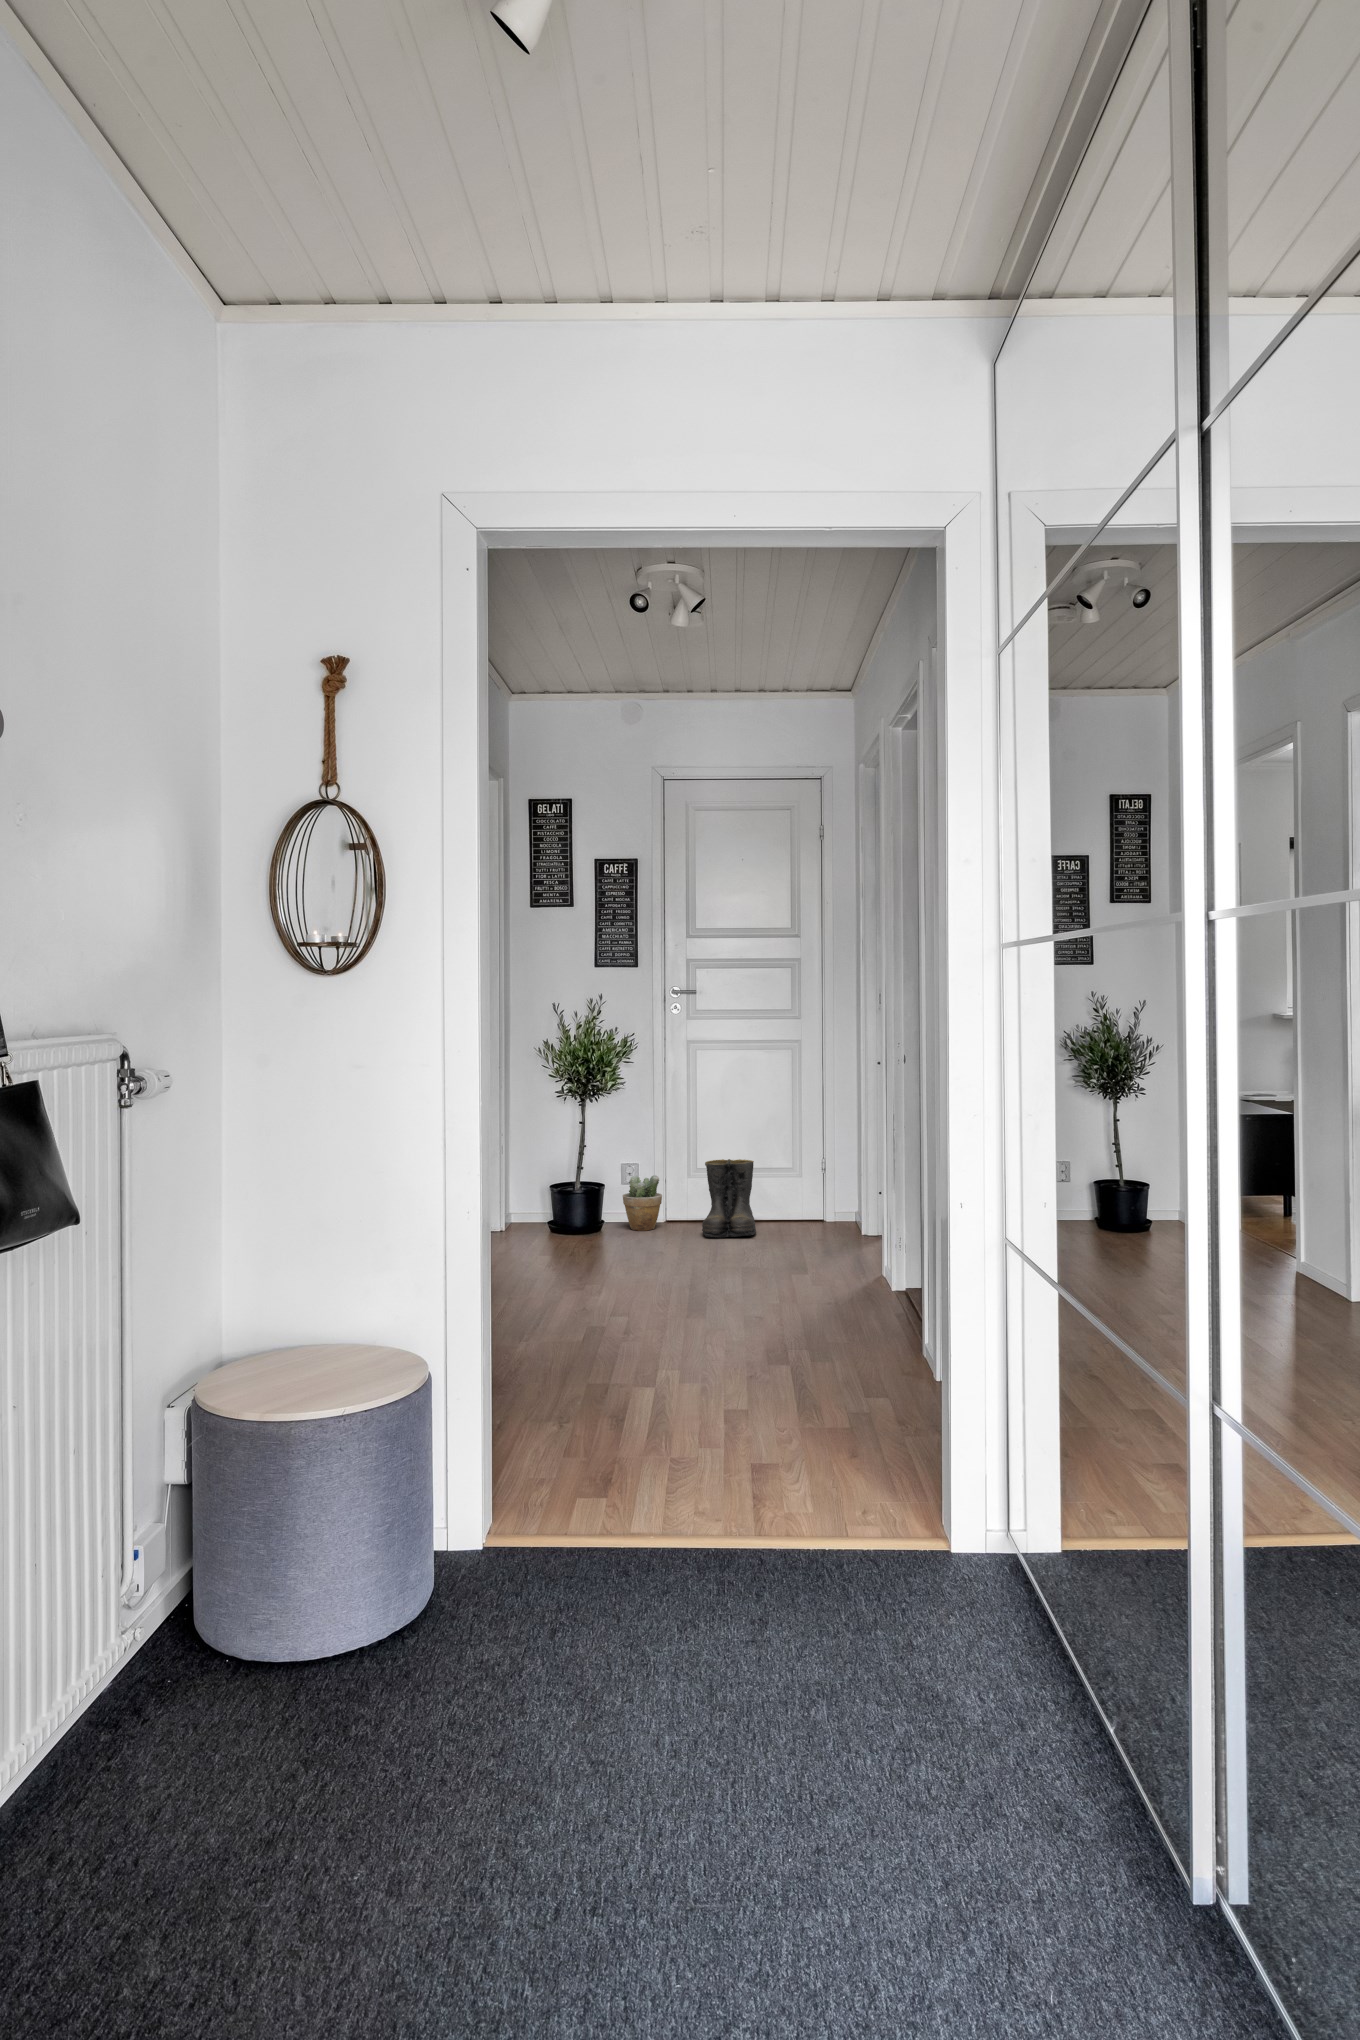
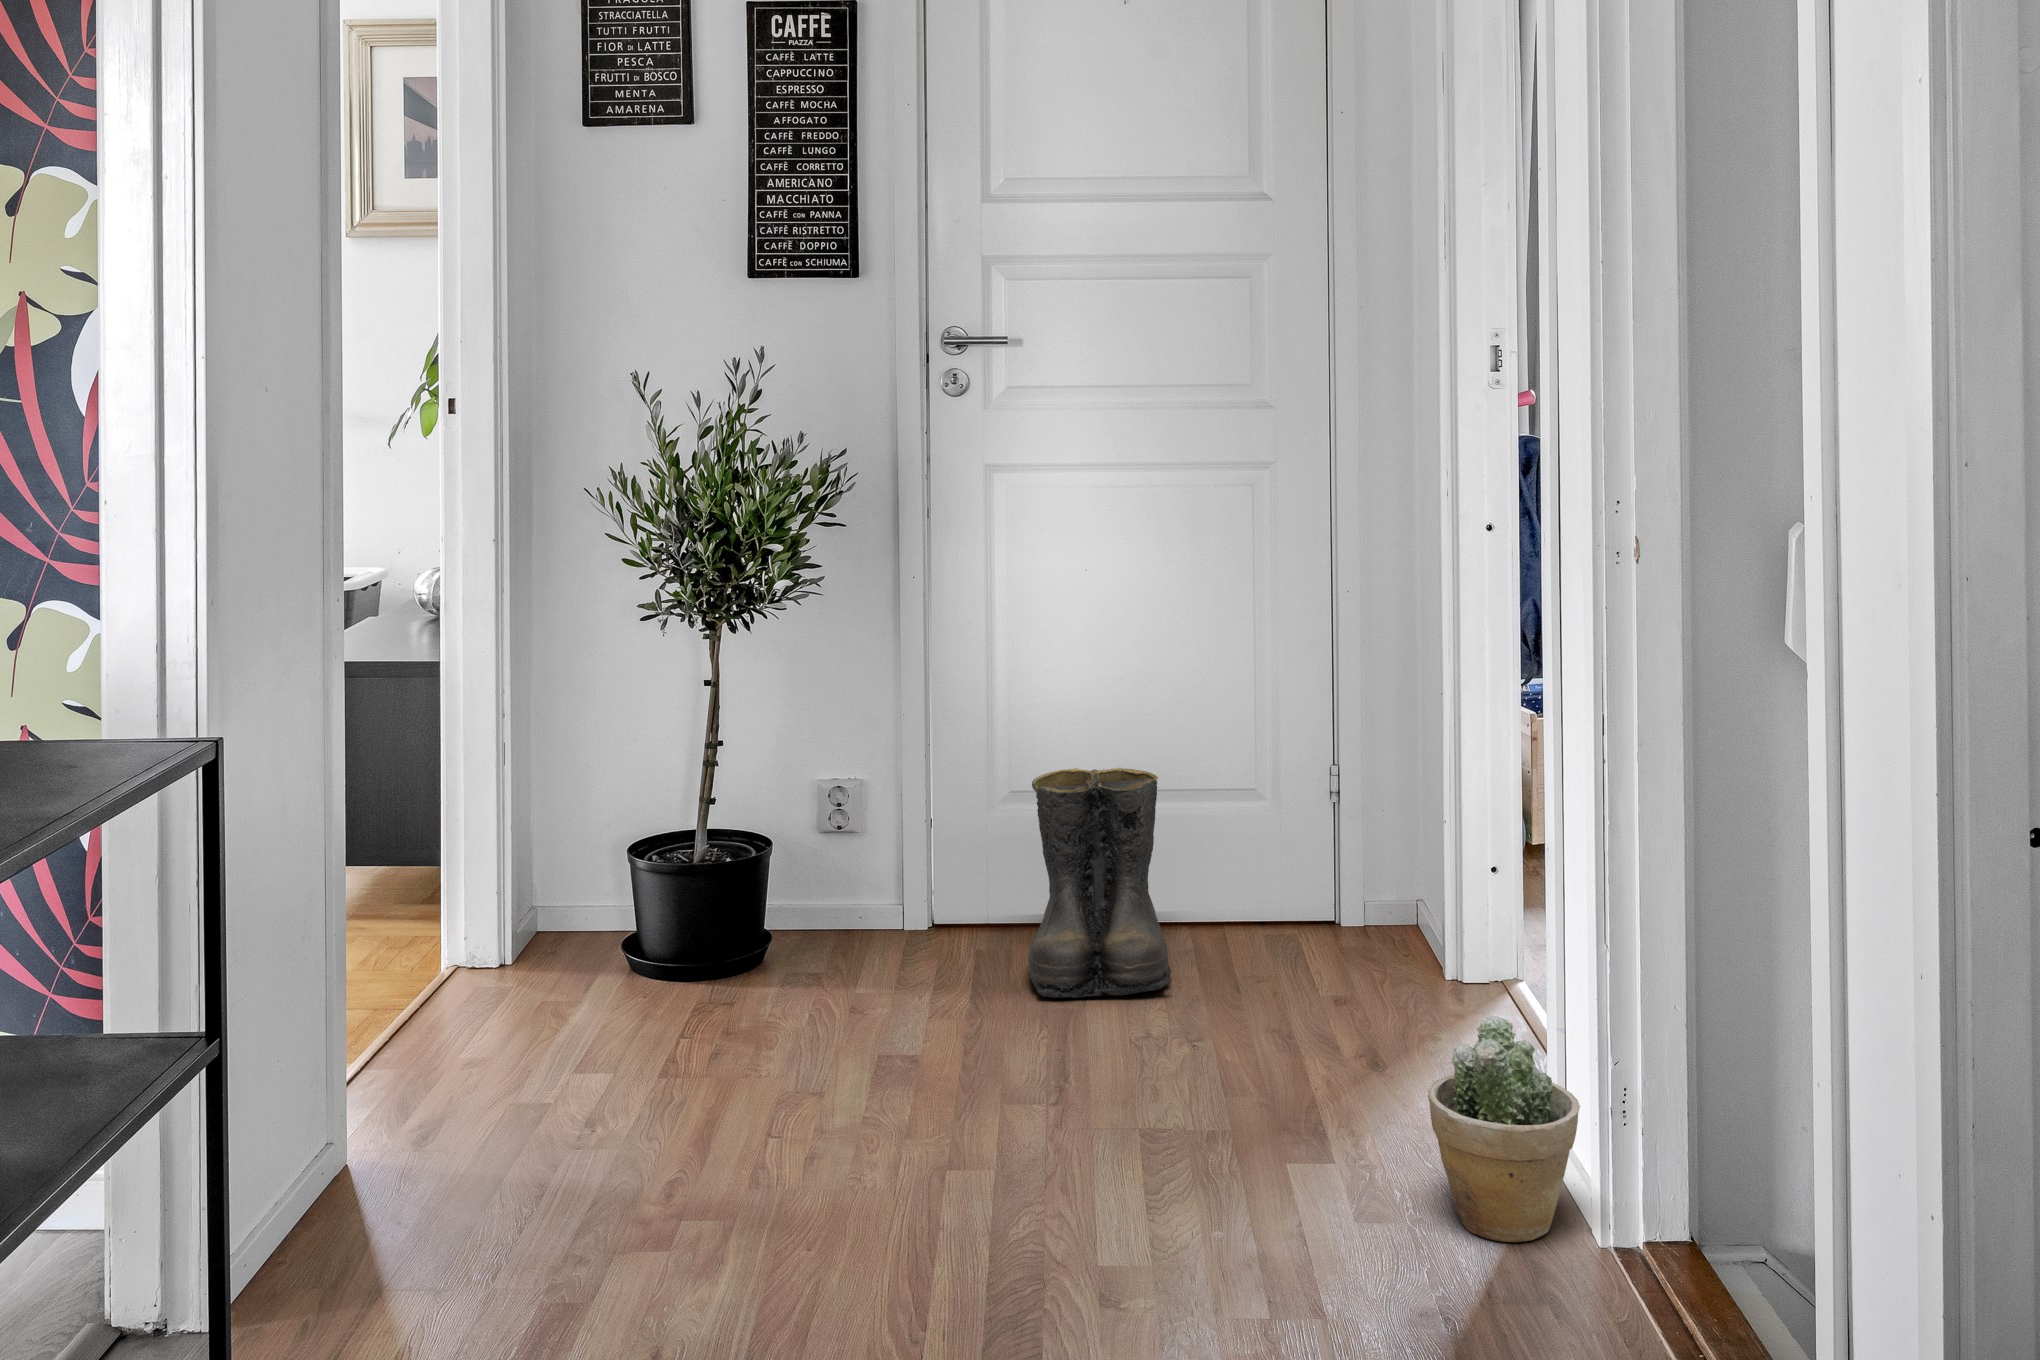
potted plant: present [623,1175,662,1231] -> present [1428,1016,1580,1242]

